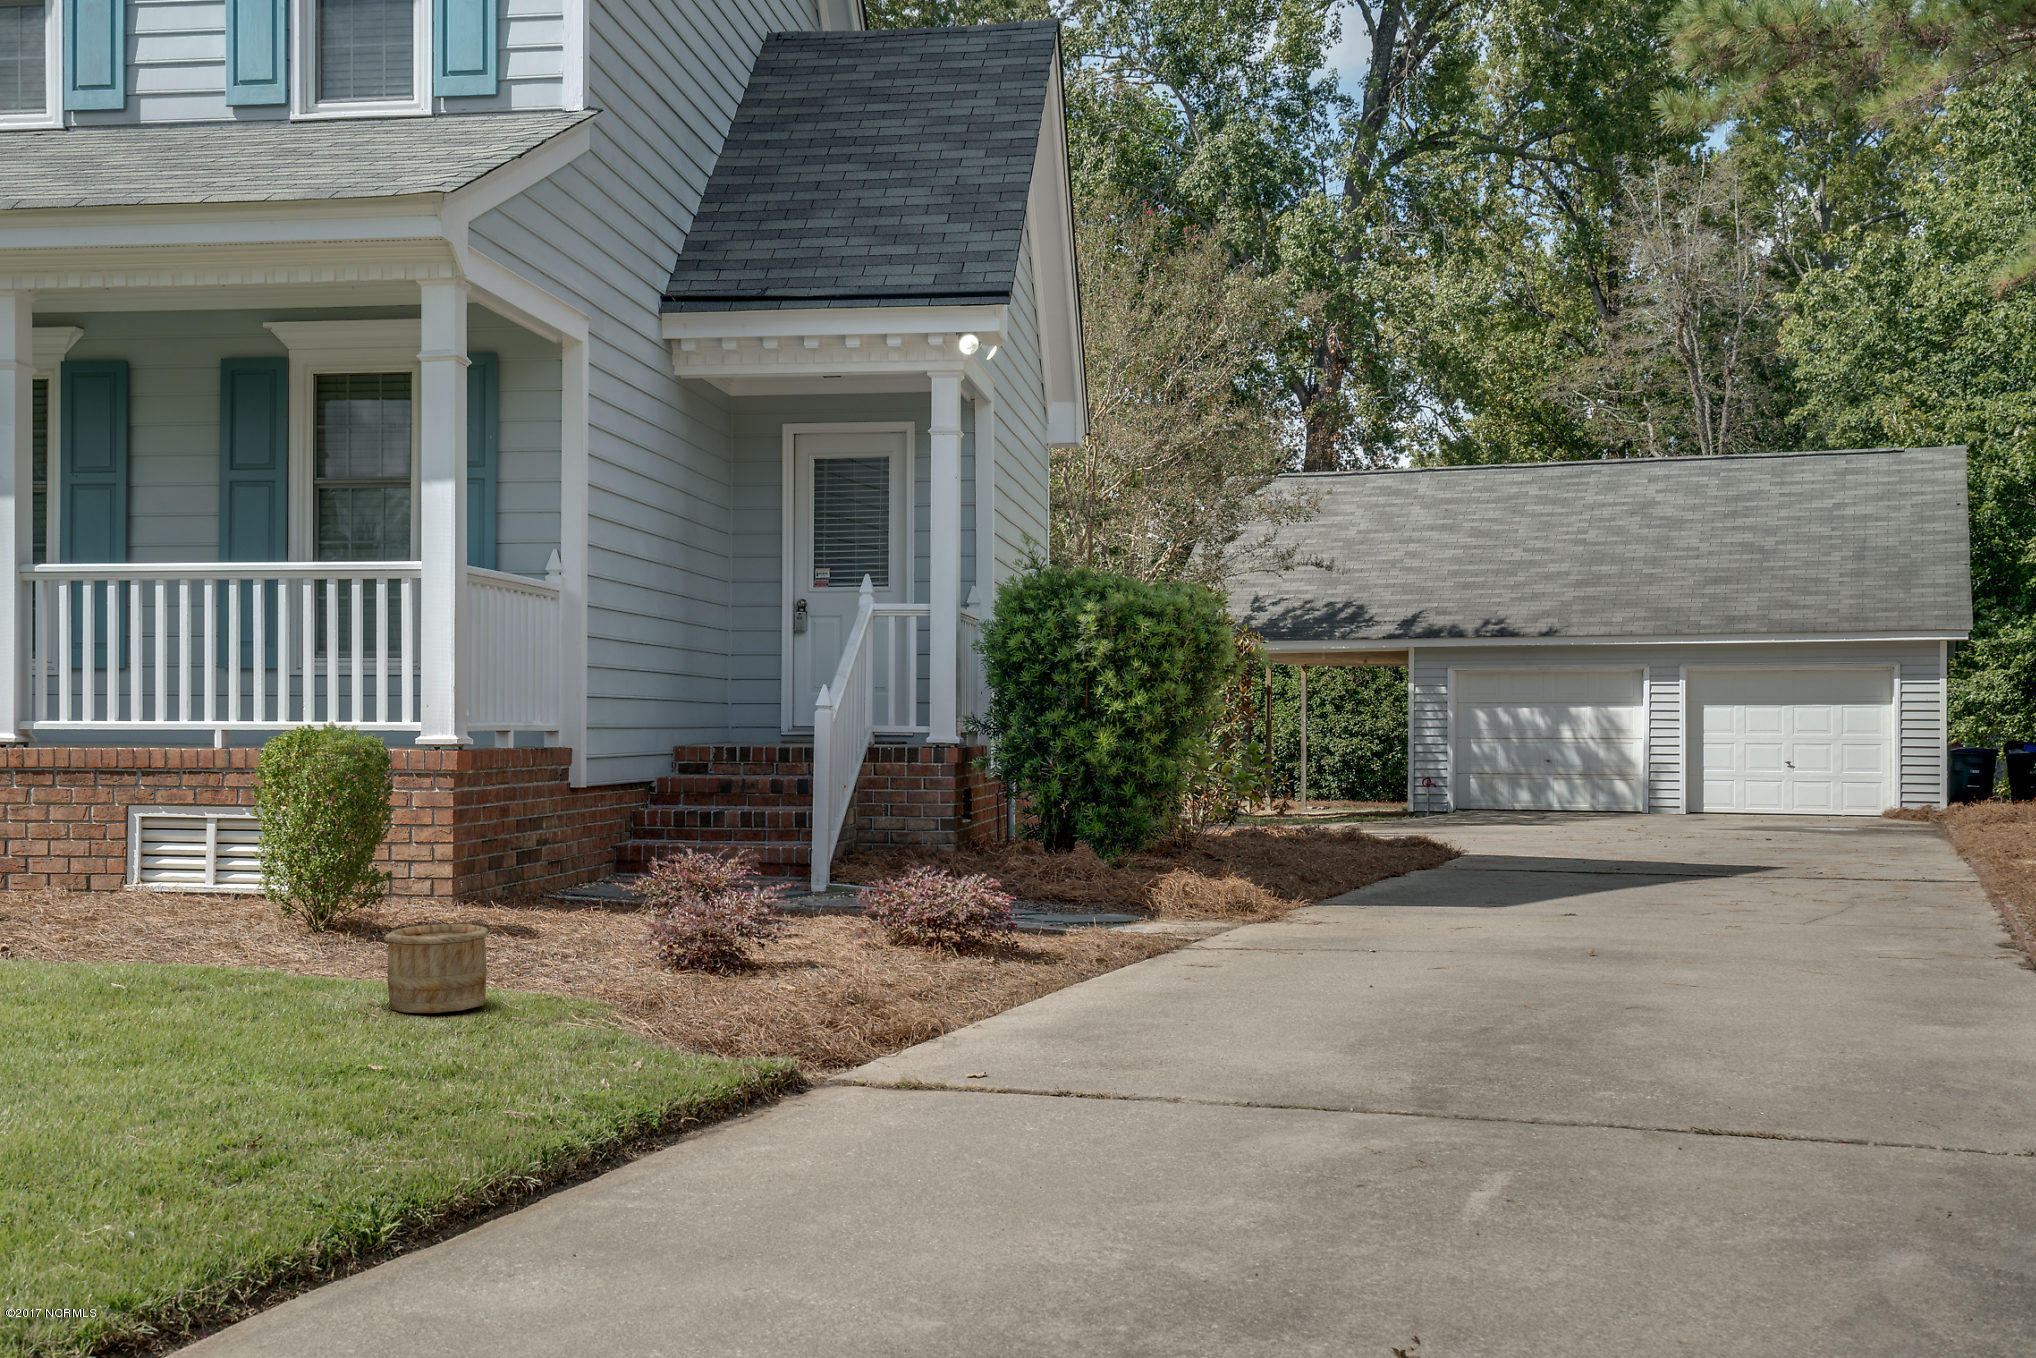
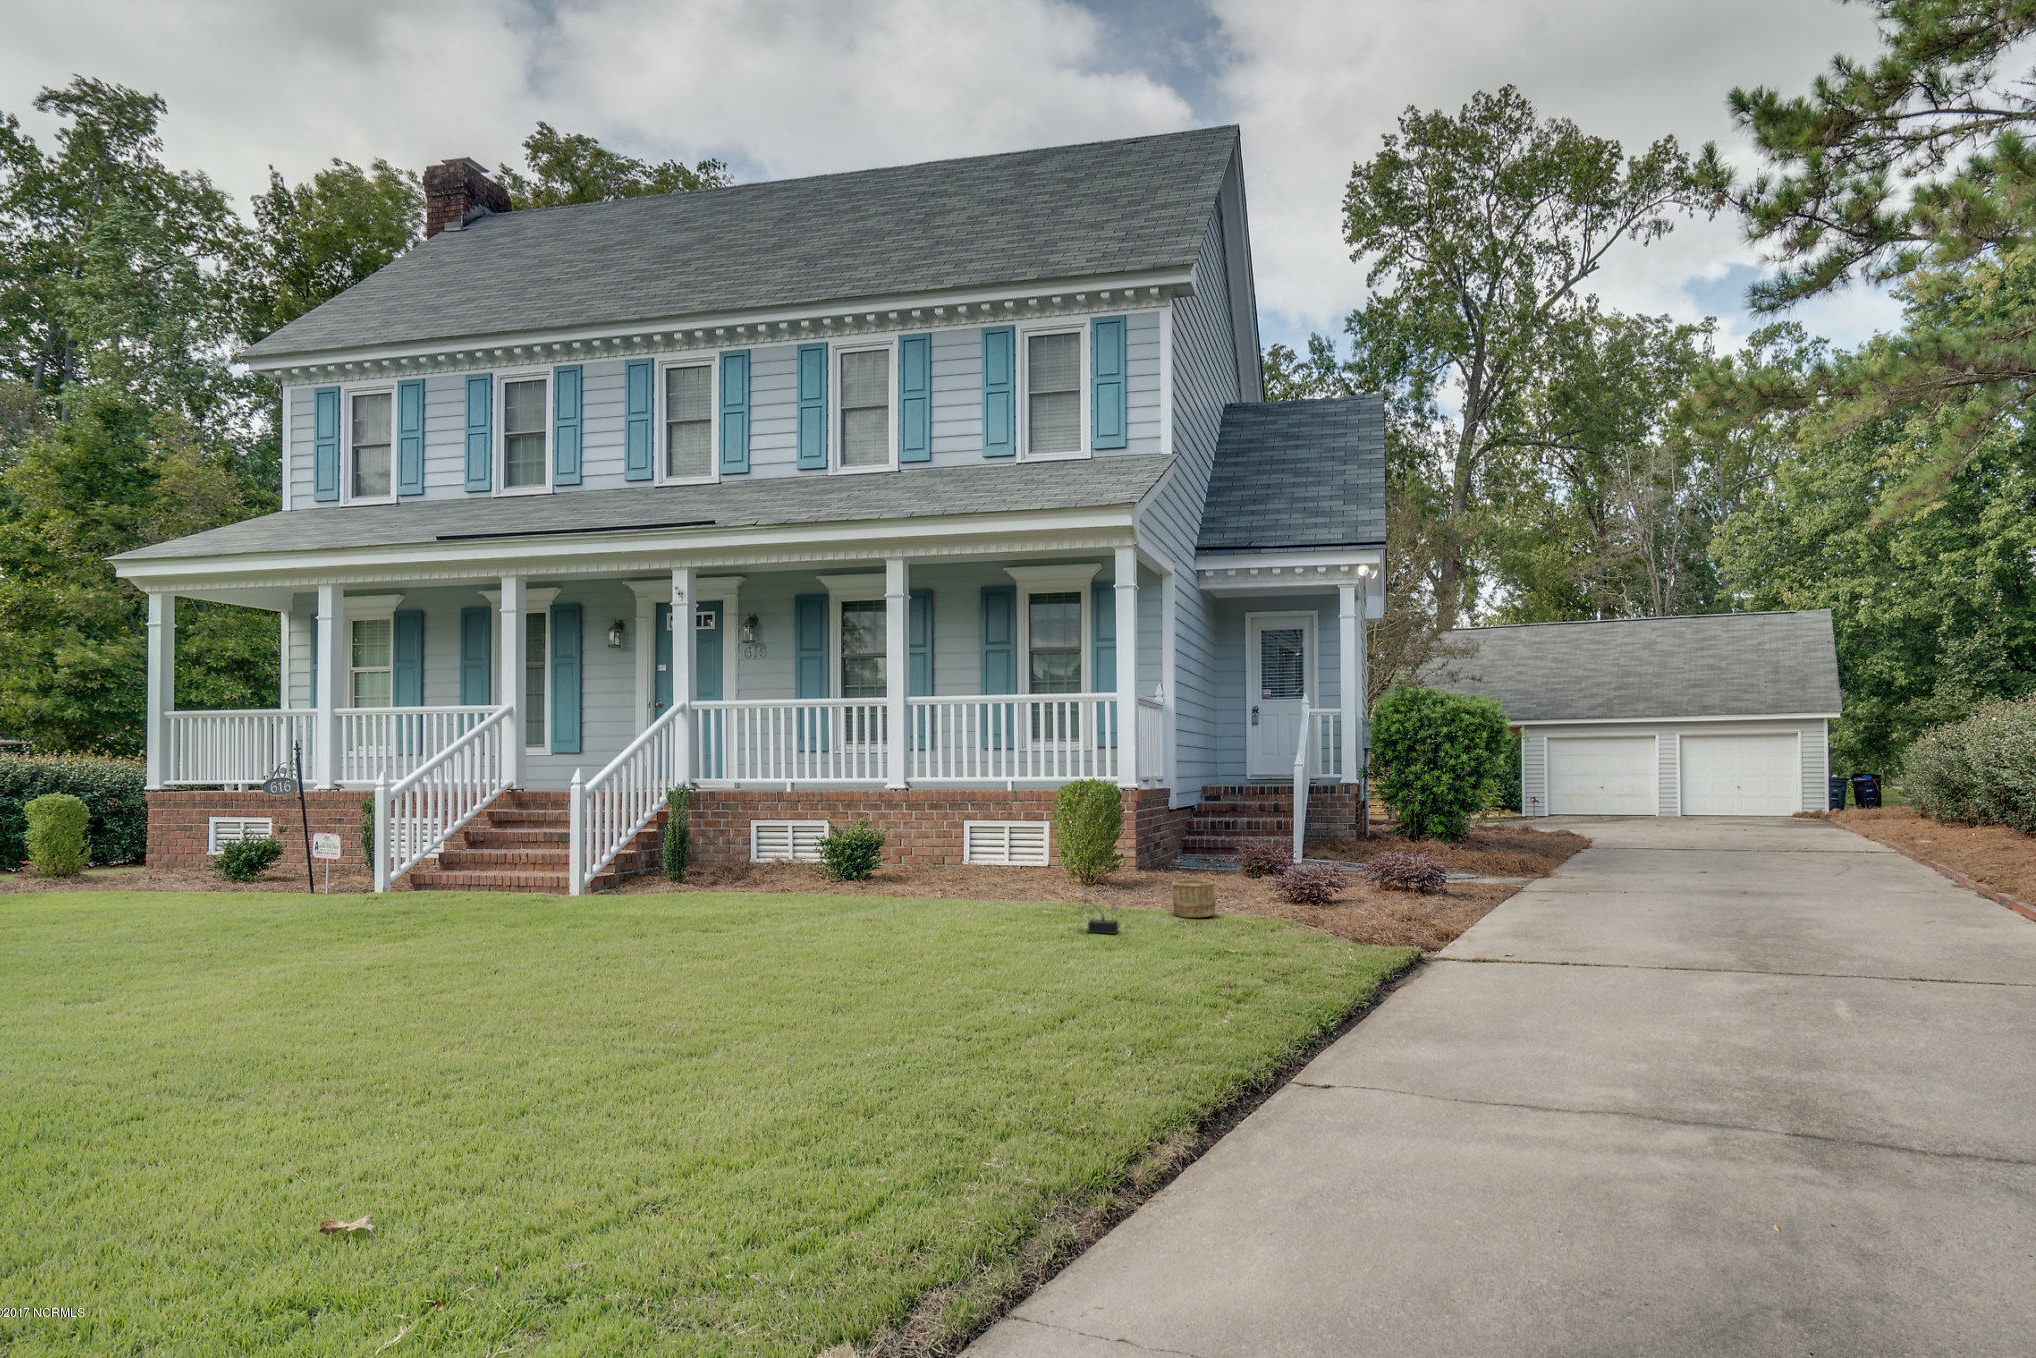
decorative plant: none [70,957,200,1063] -> present [1080,891,1123,934]

